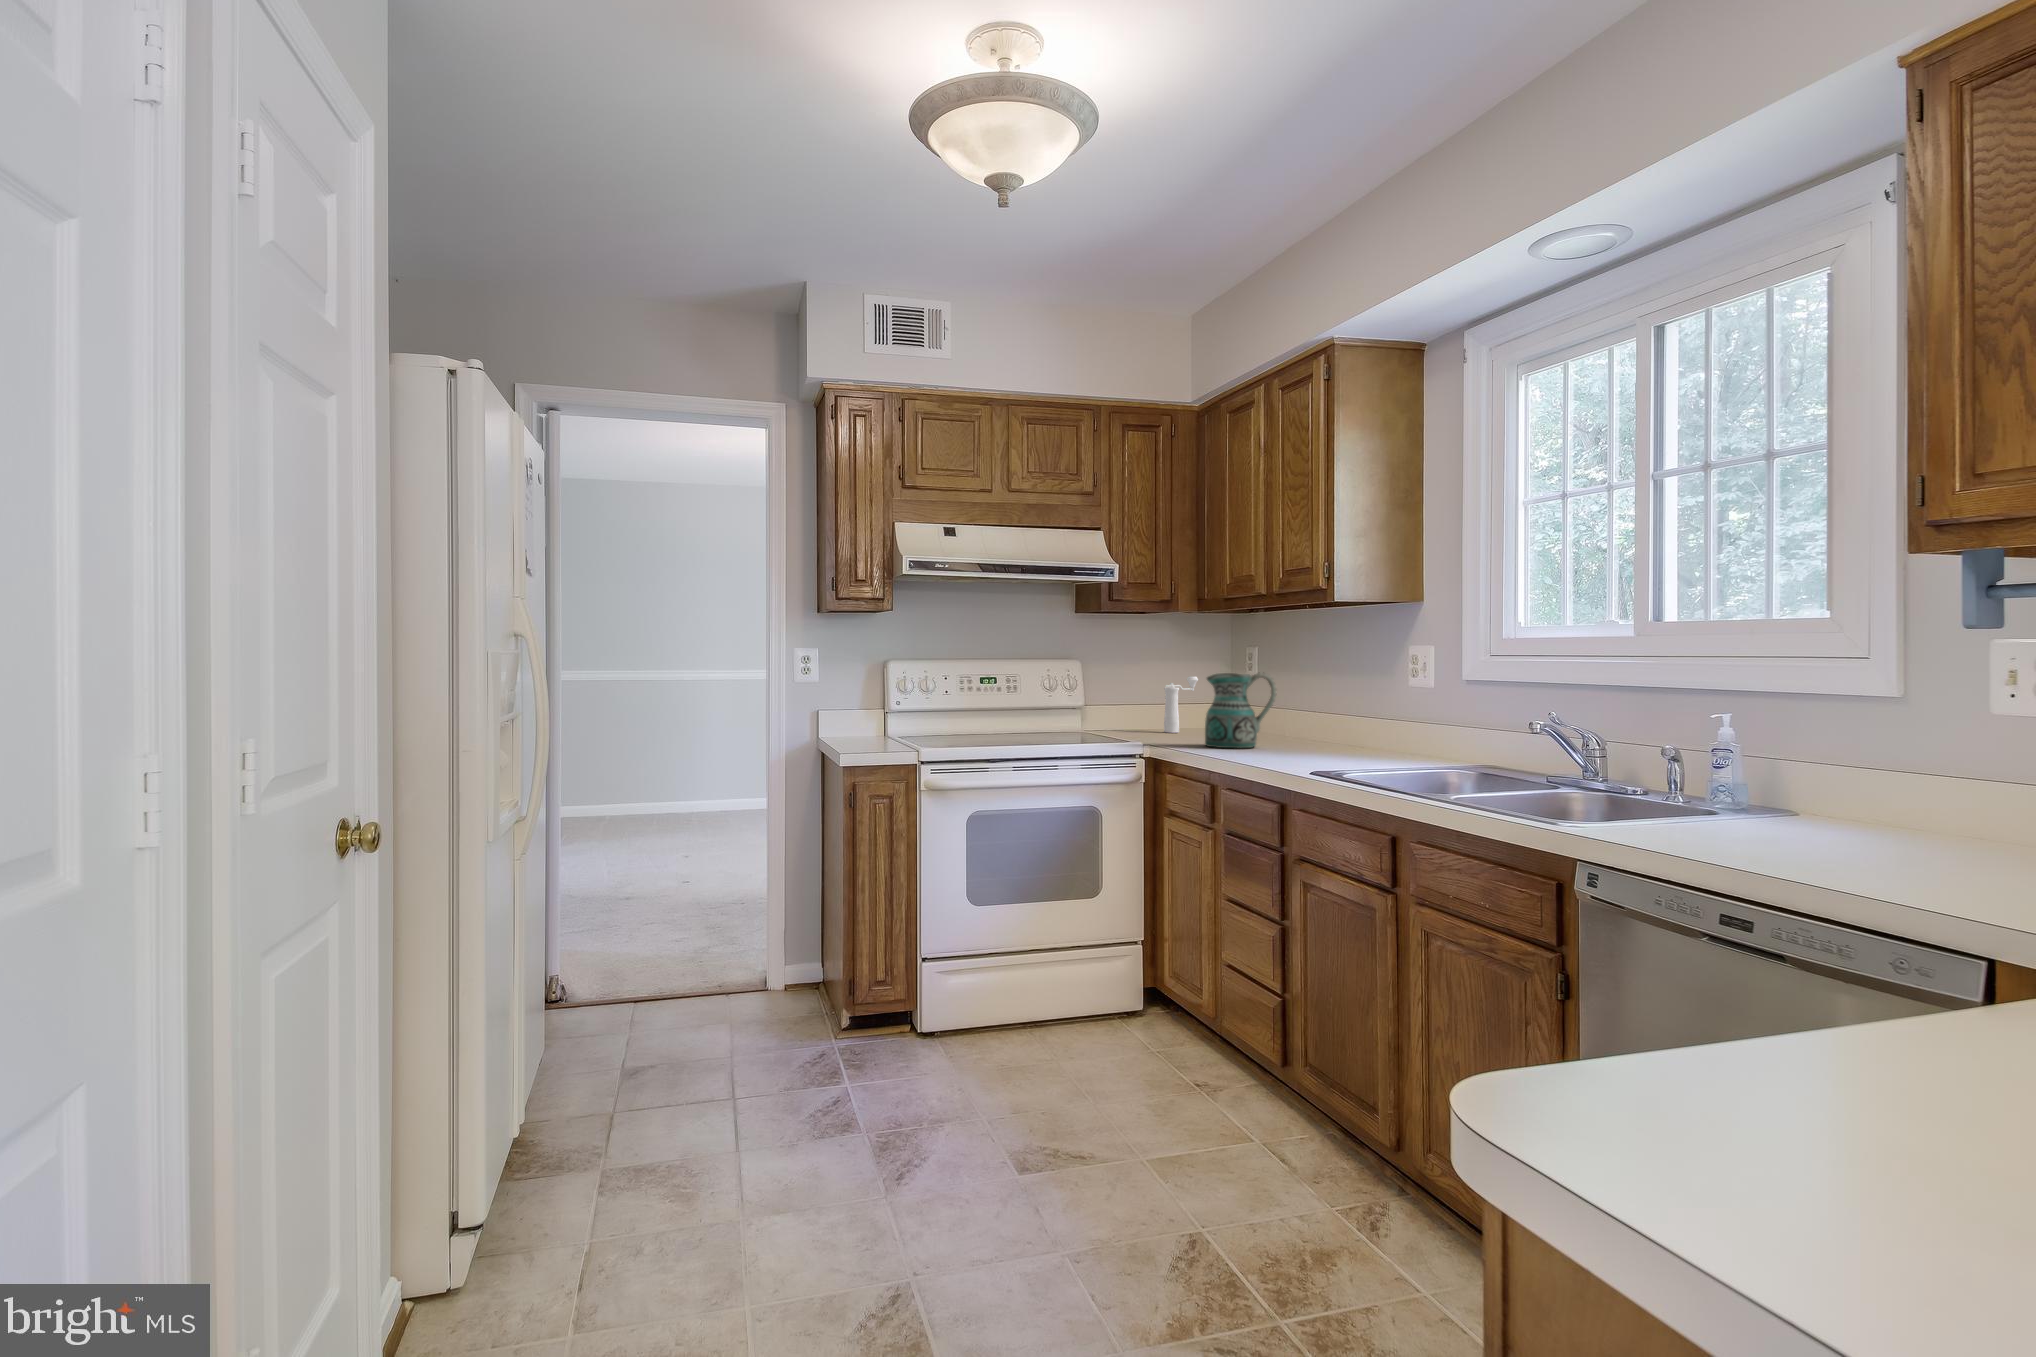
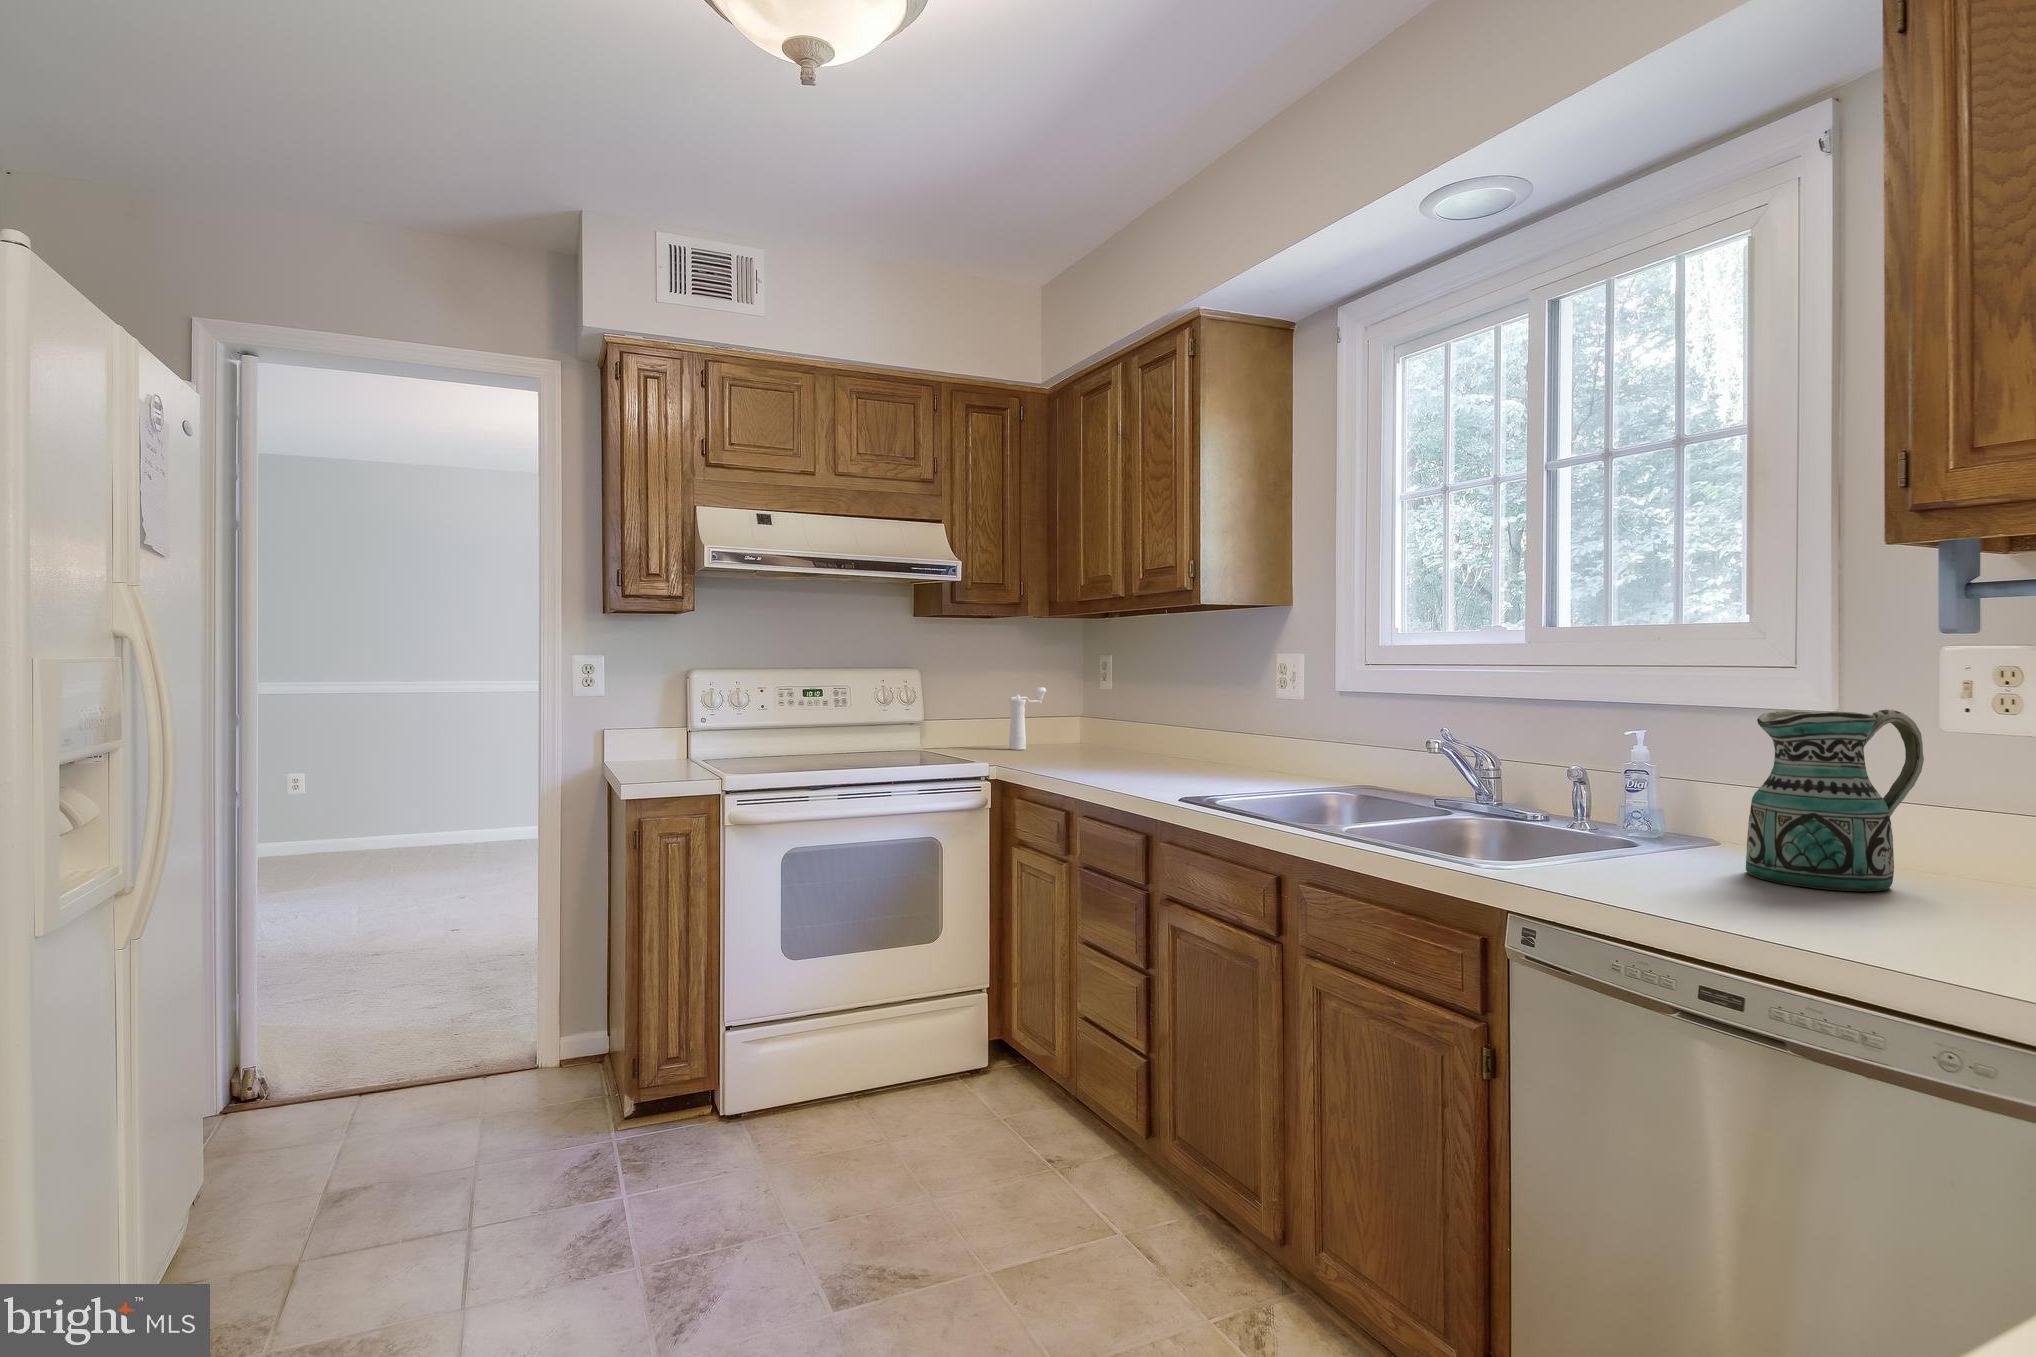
ceramic pitcher: present [1205,672,1276,748] -> present [1746,709,1924,891]

